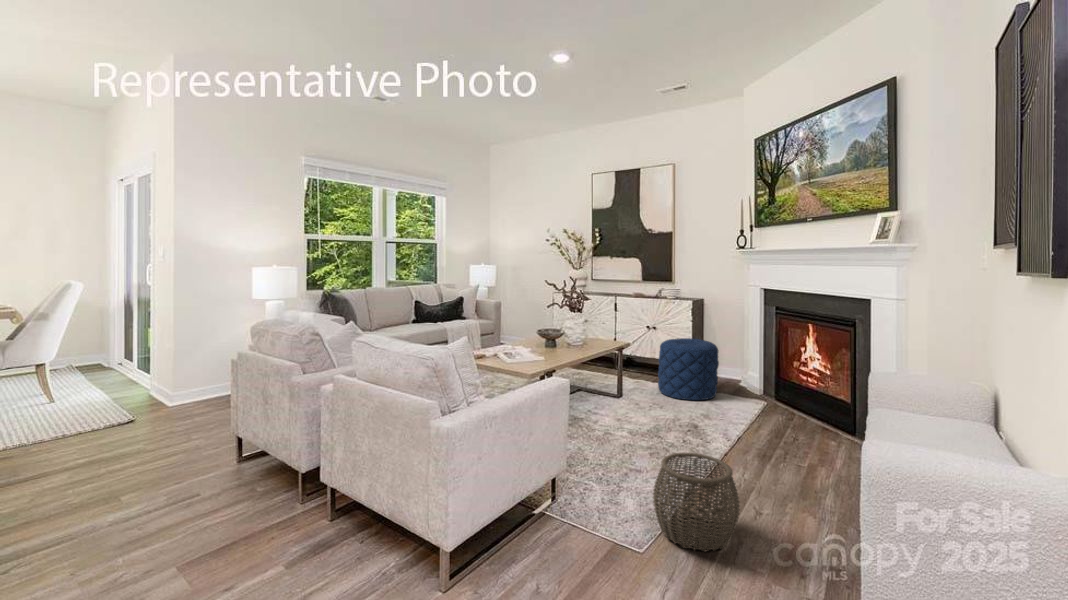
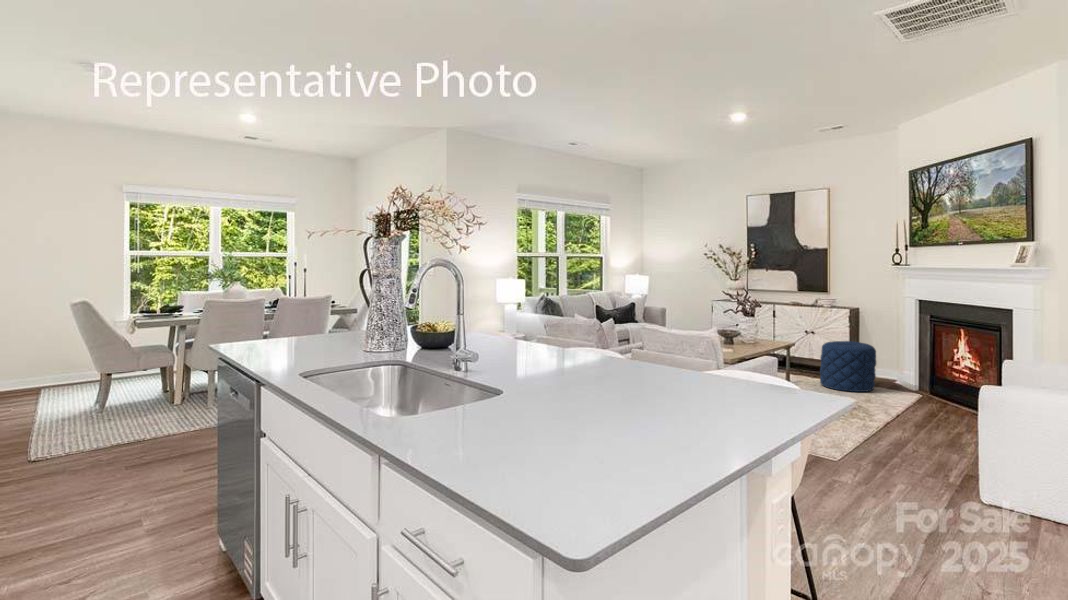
woven basket: present [653,453,740,551] -> none [840,408,902,464]

